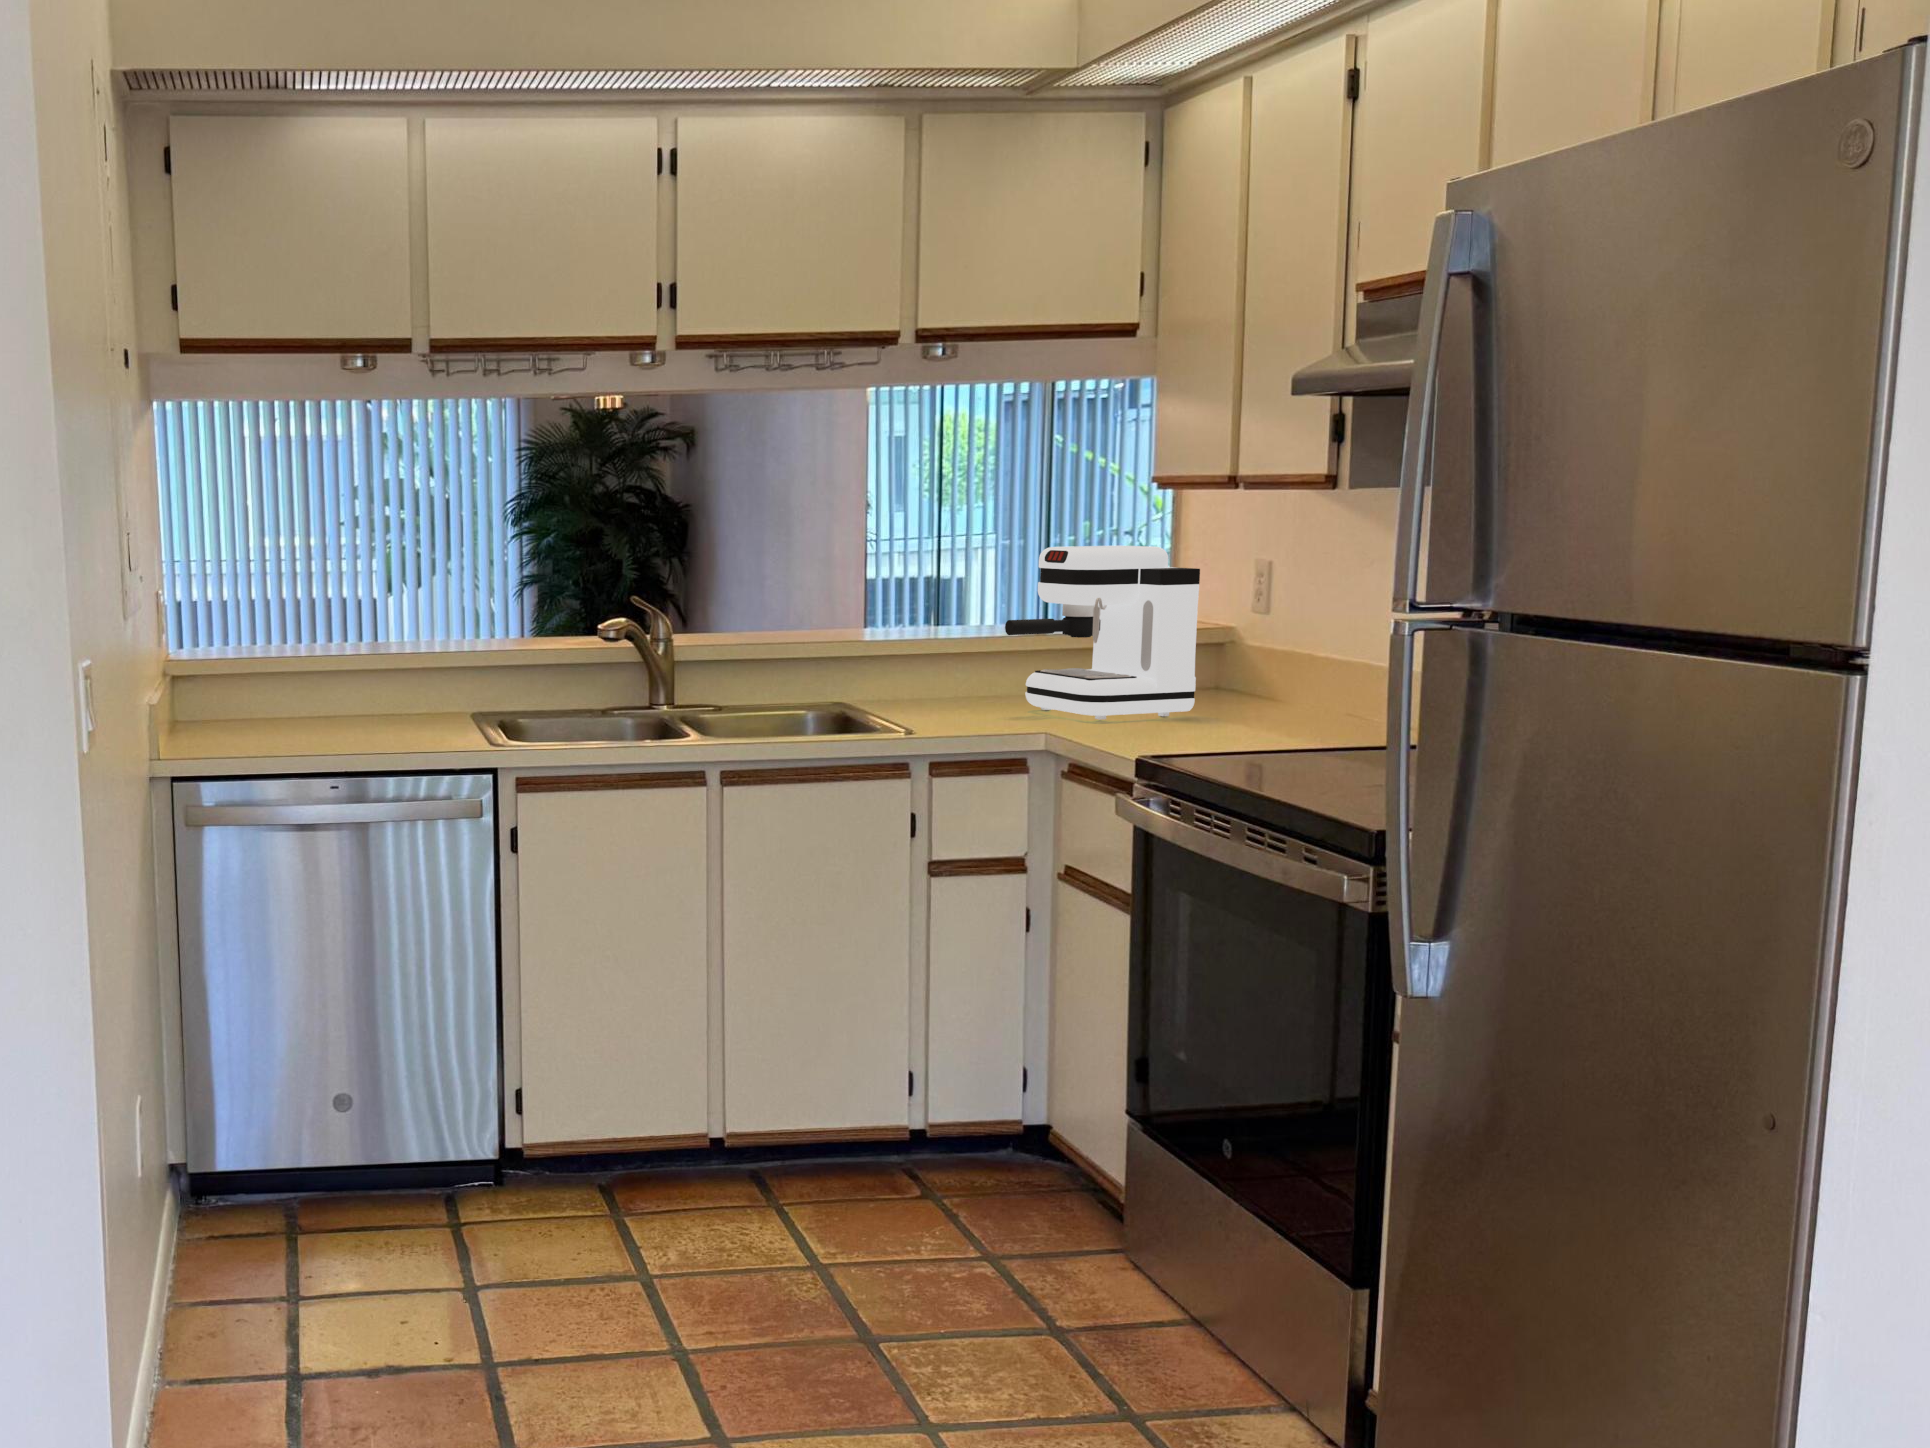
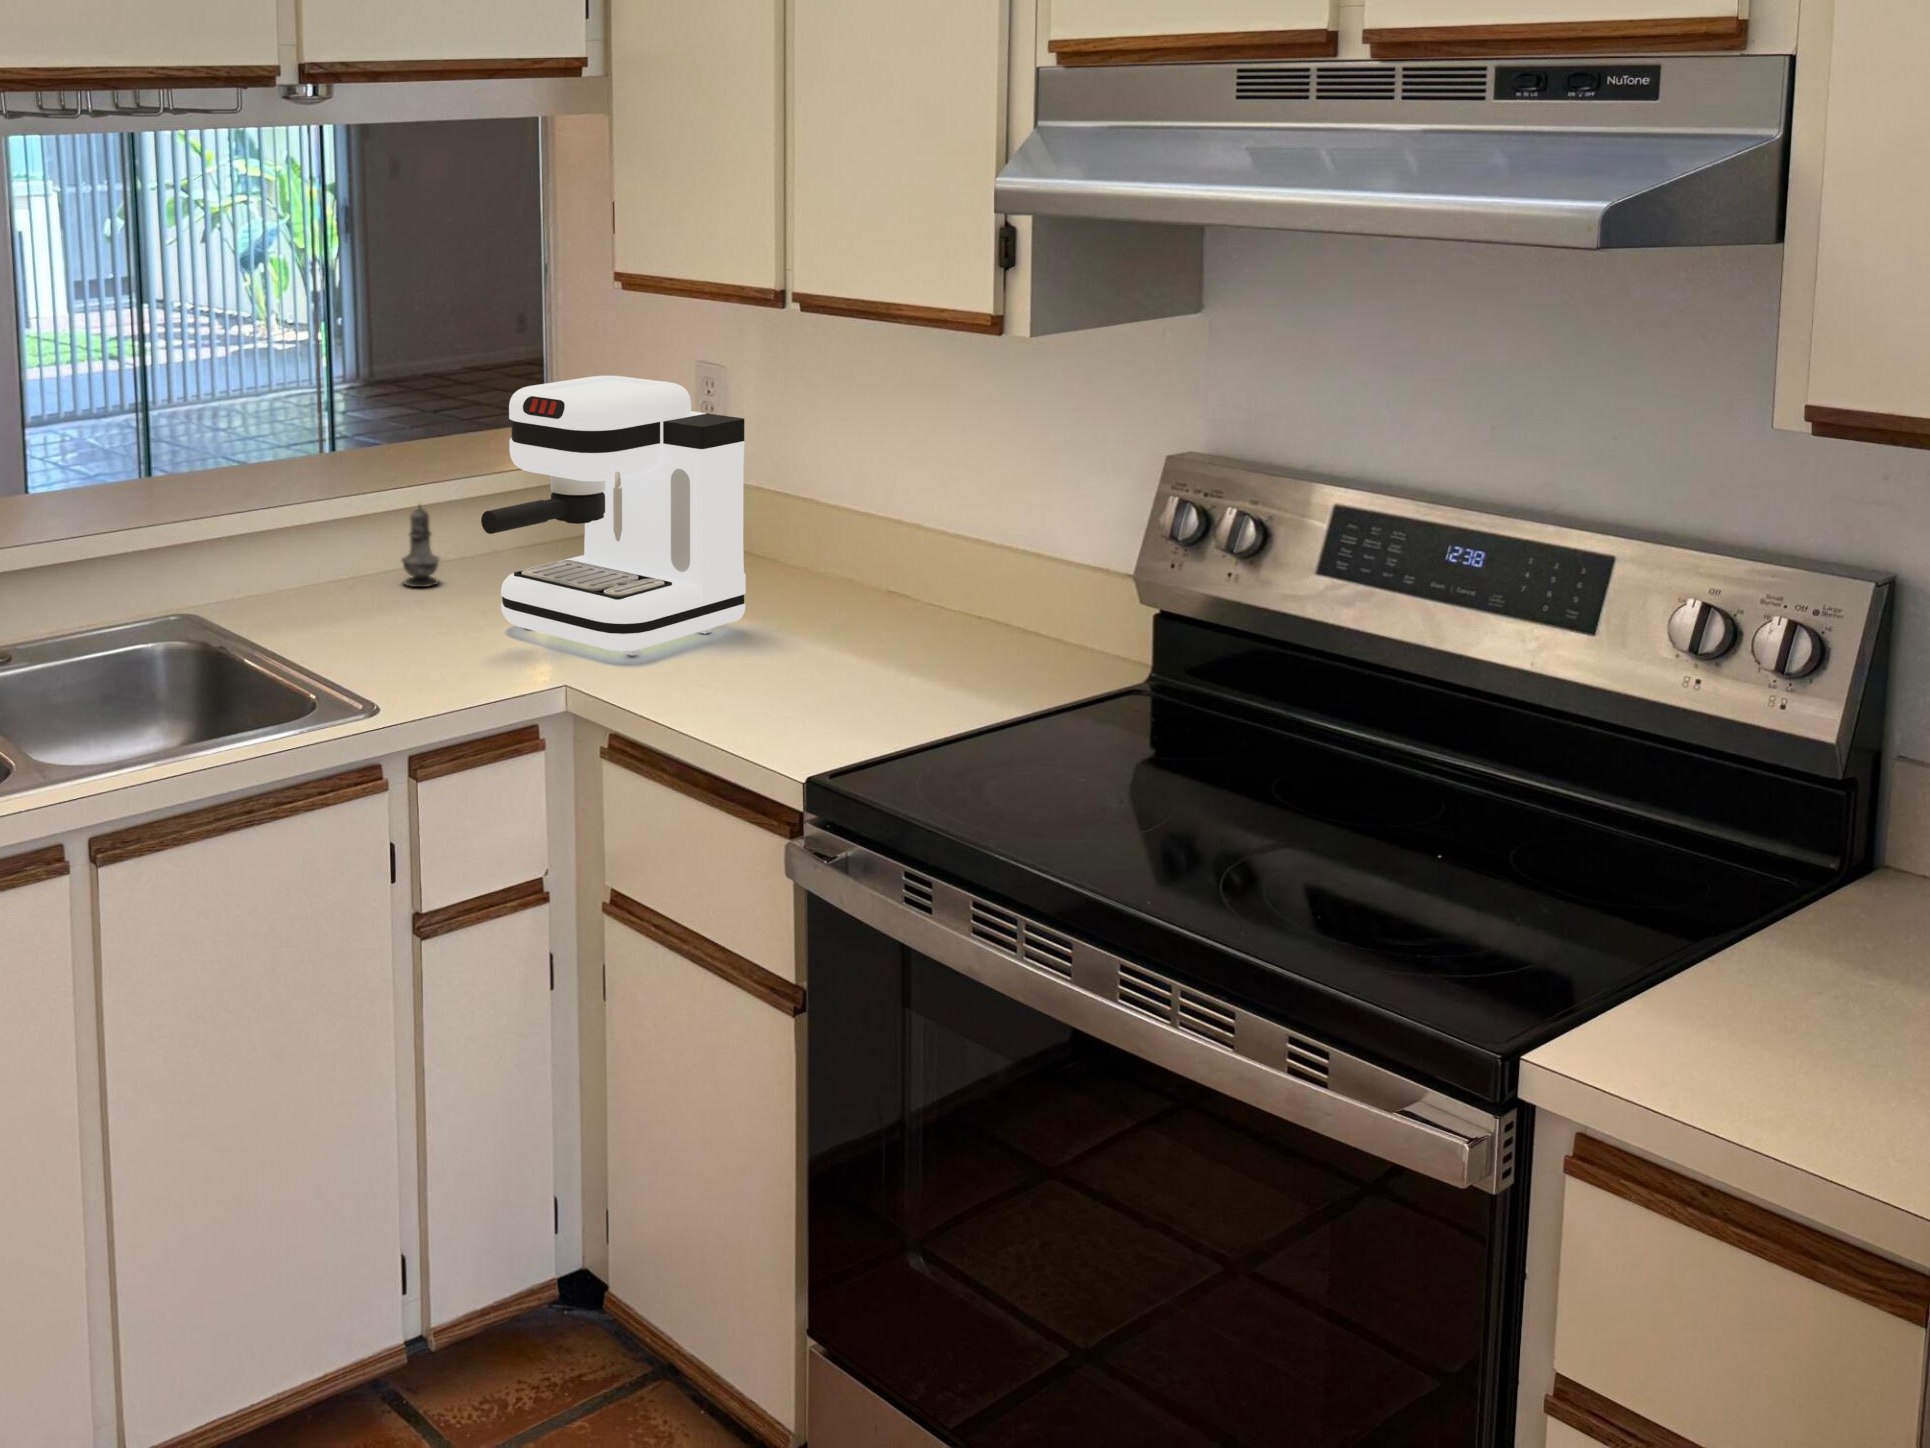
salt shaker: none [981,639,1009,695] -> present [402,505,440,587]

